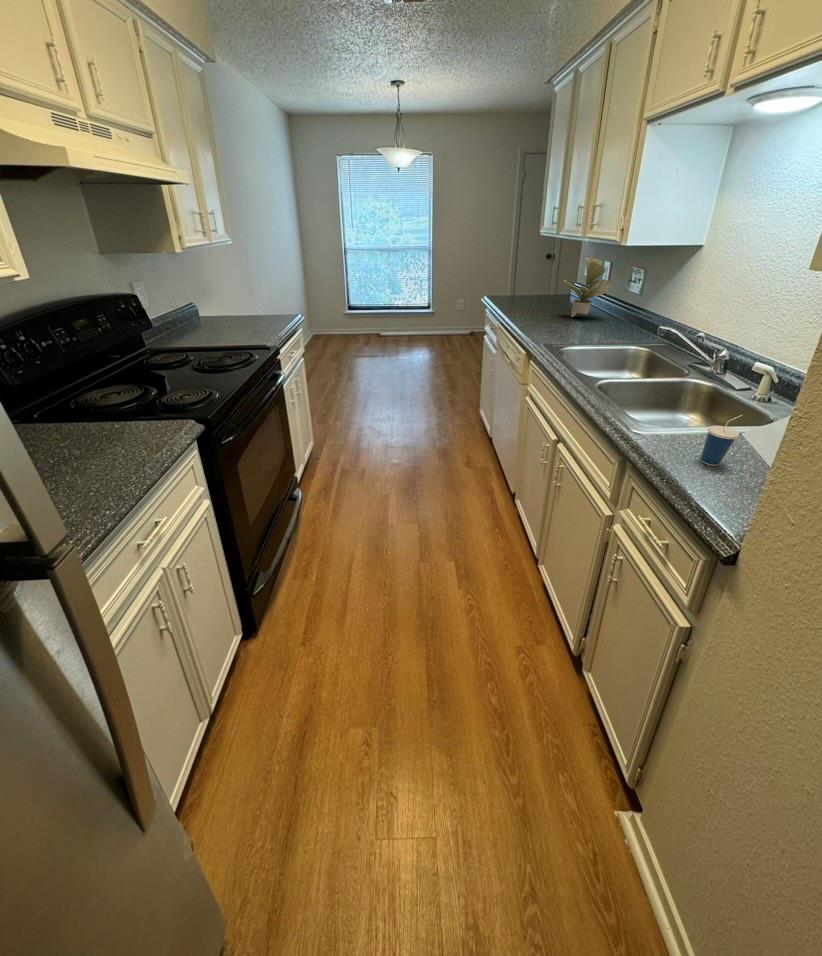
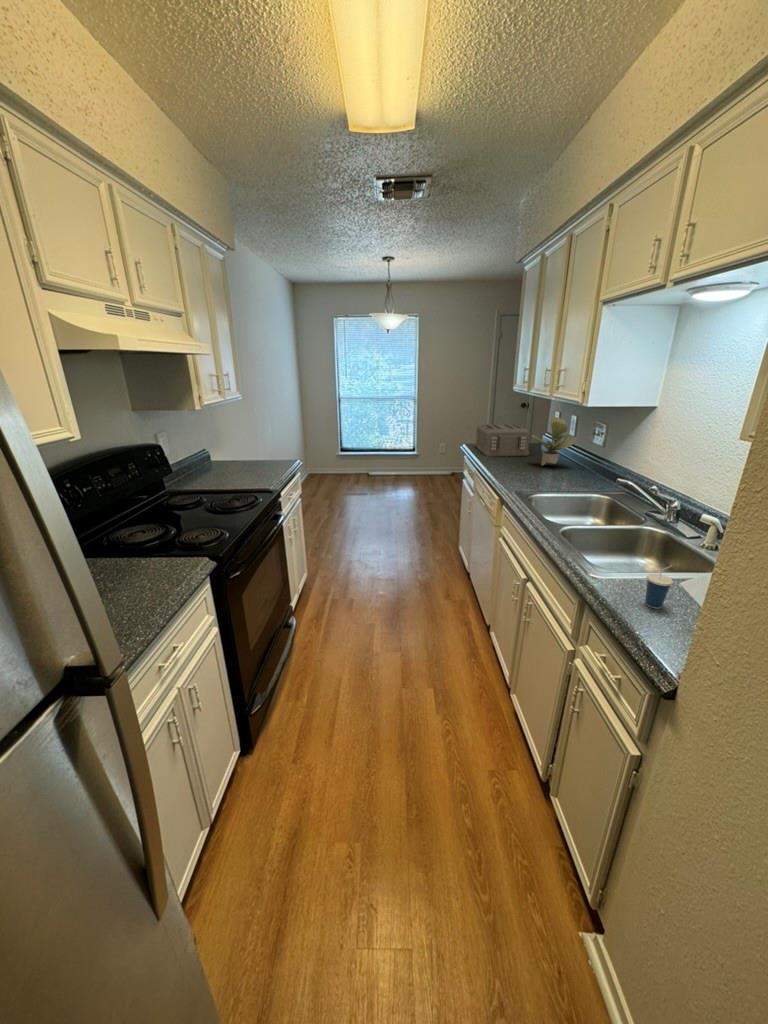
toaster: none [497,270,560,308] -> present [475,424,530,456]

